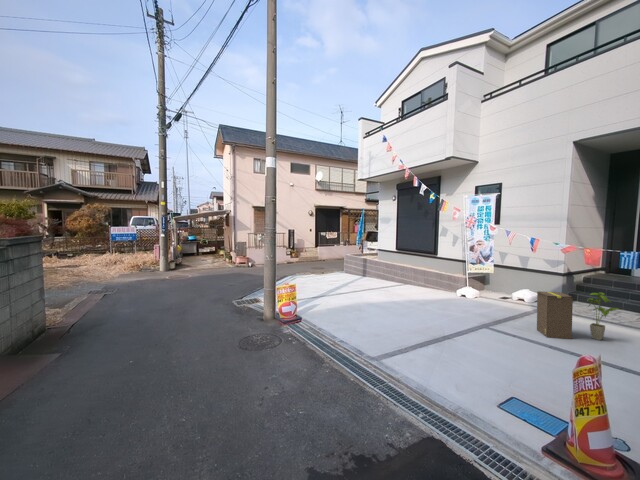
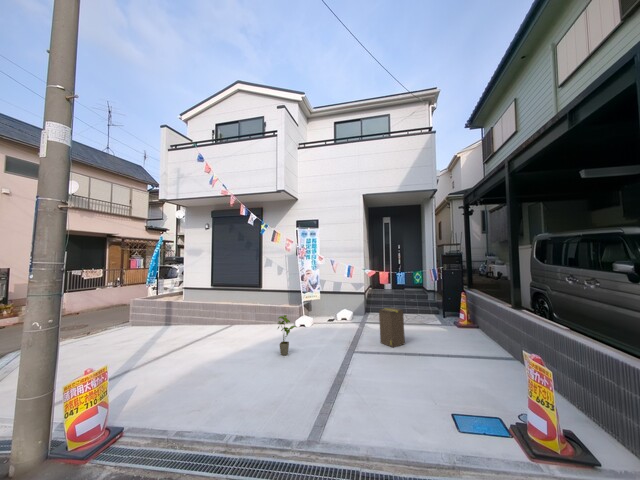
house plant: present [587,293,618,340] -> present [278,315,296,355]

